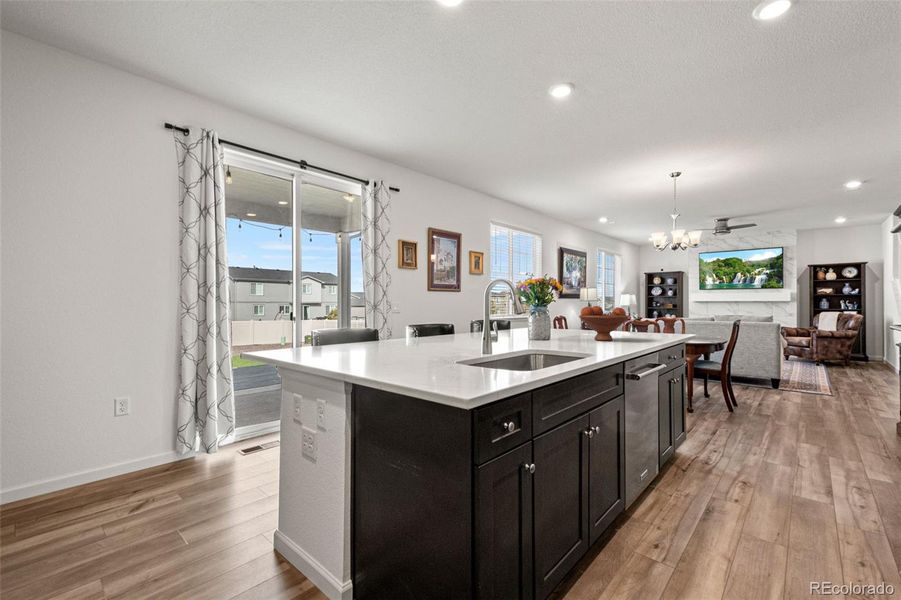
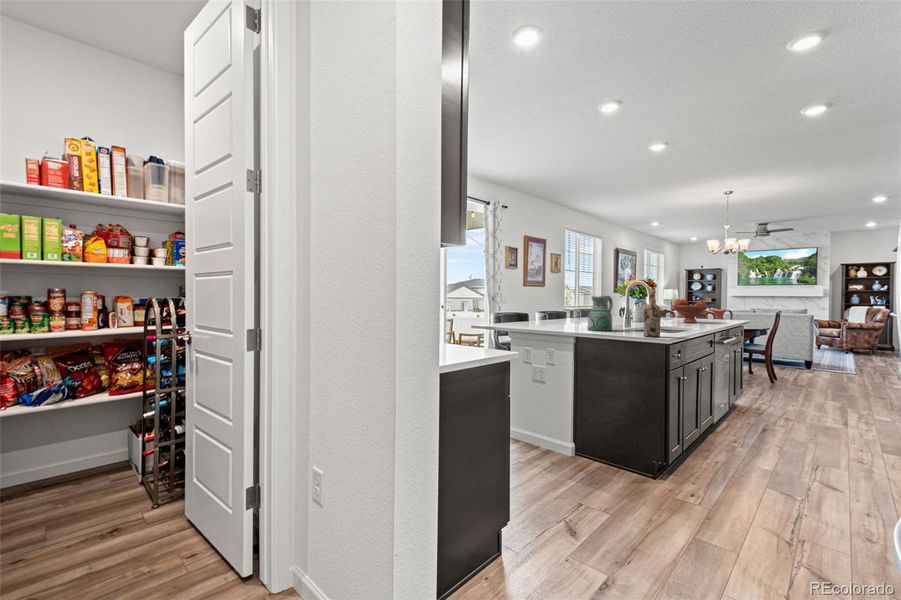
wine bottle: none [443,284,474,386] -> present [644,288,661,337]
ceramic pitcher: none [389,302,440,366] -> present [587,296,613,331]

